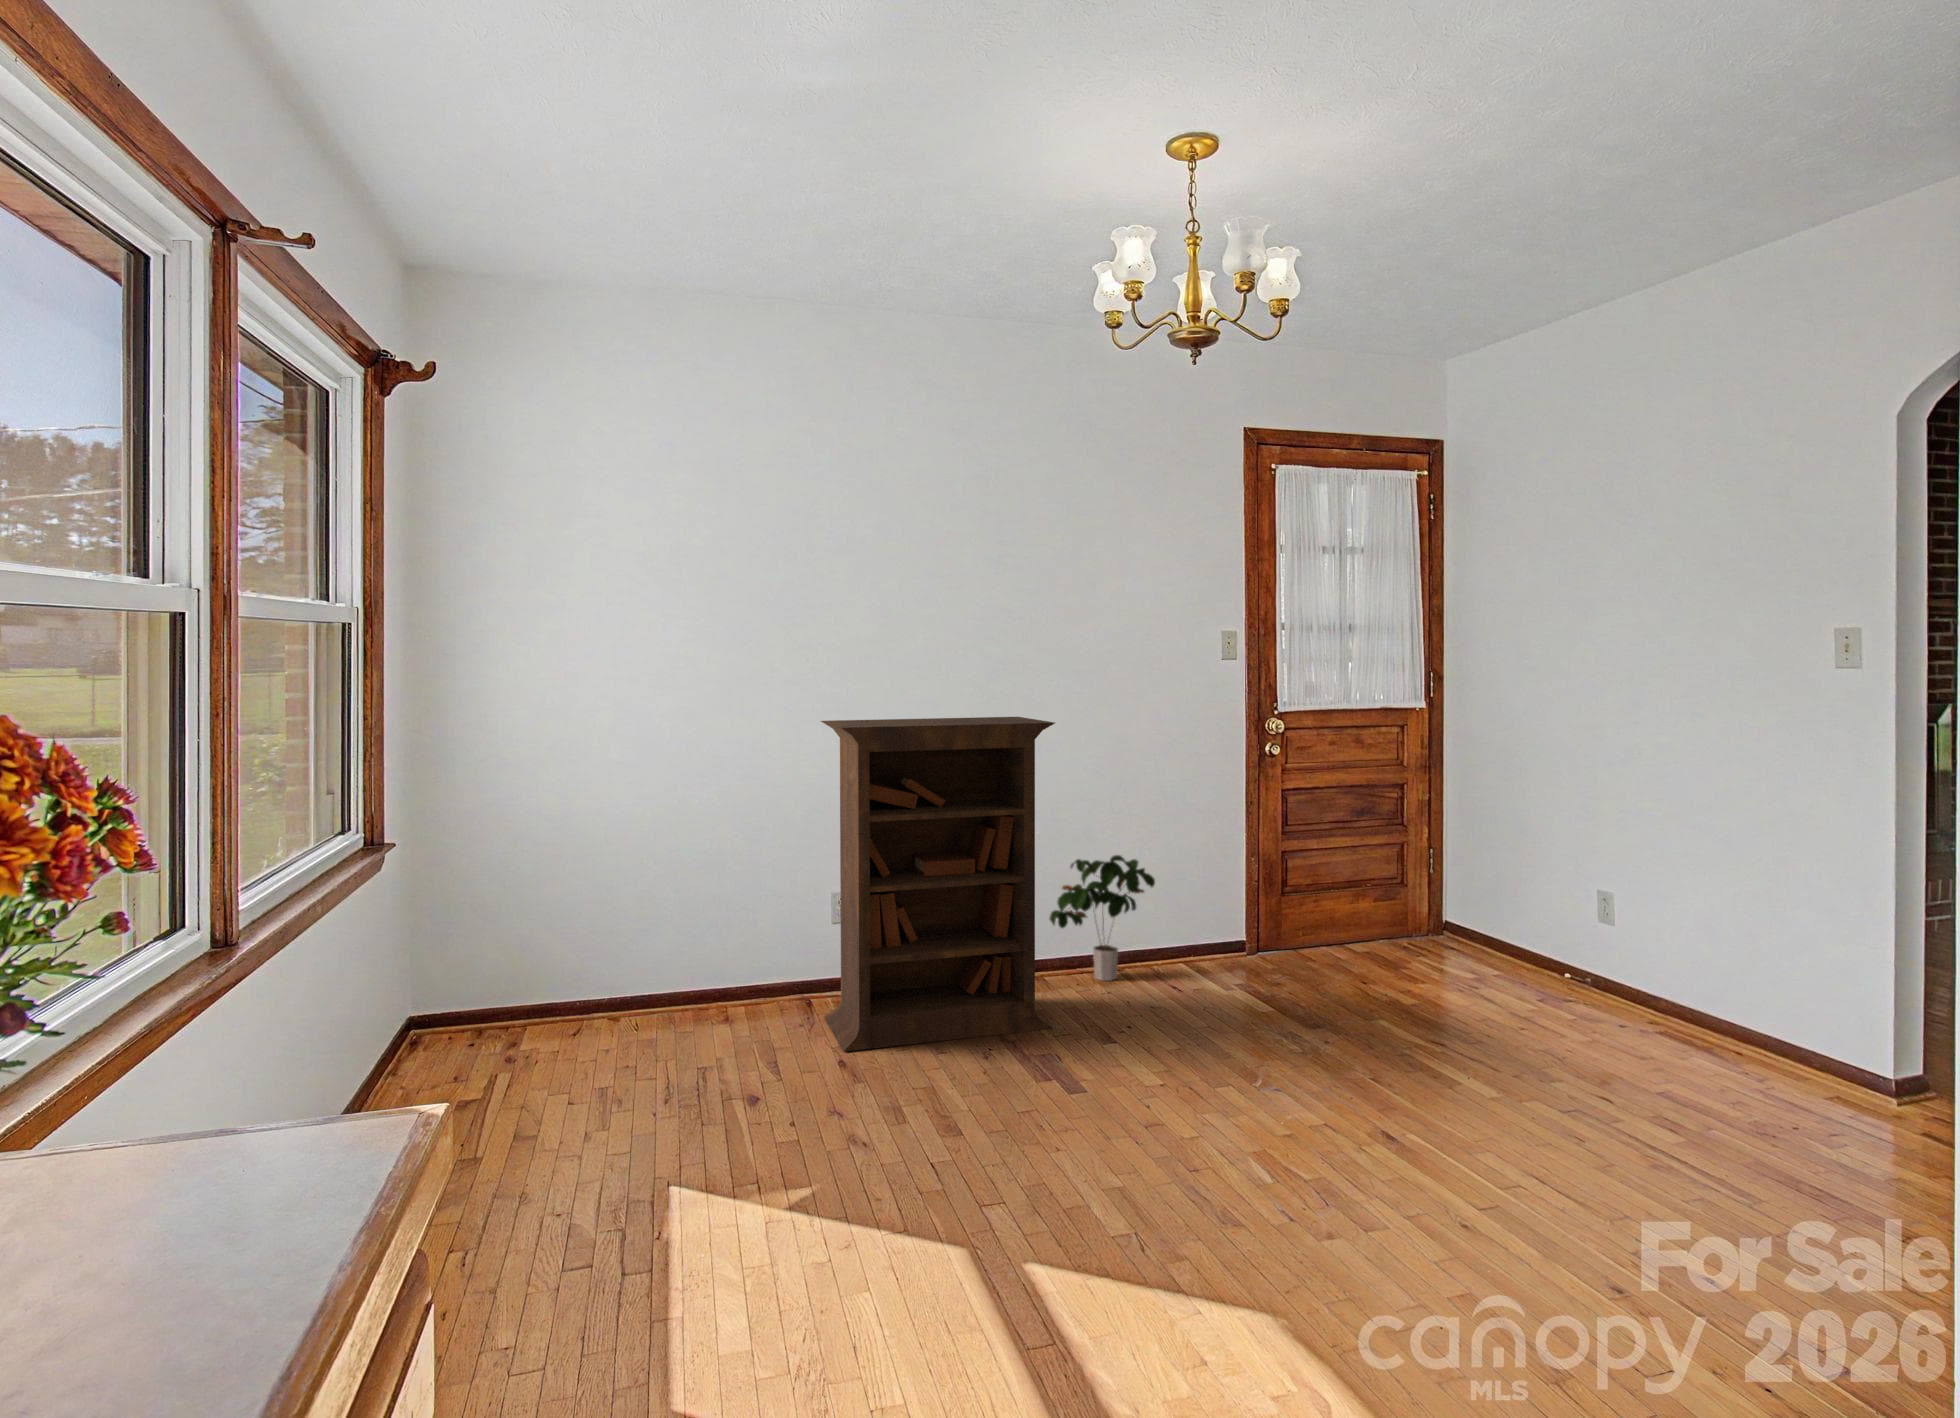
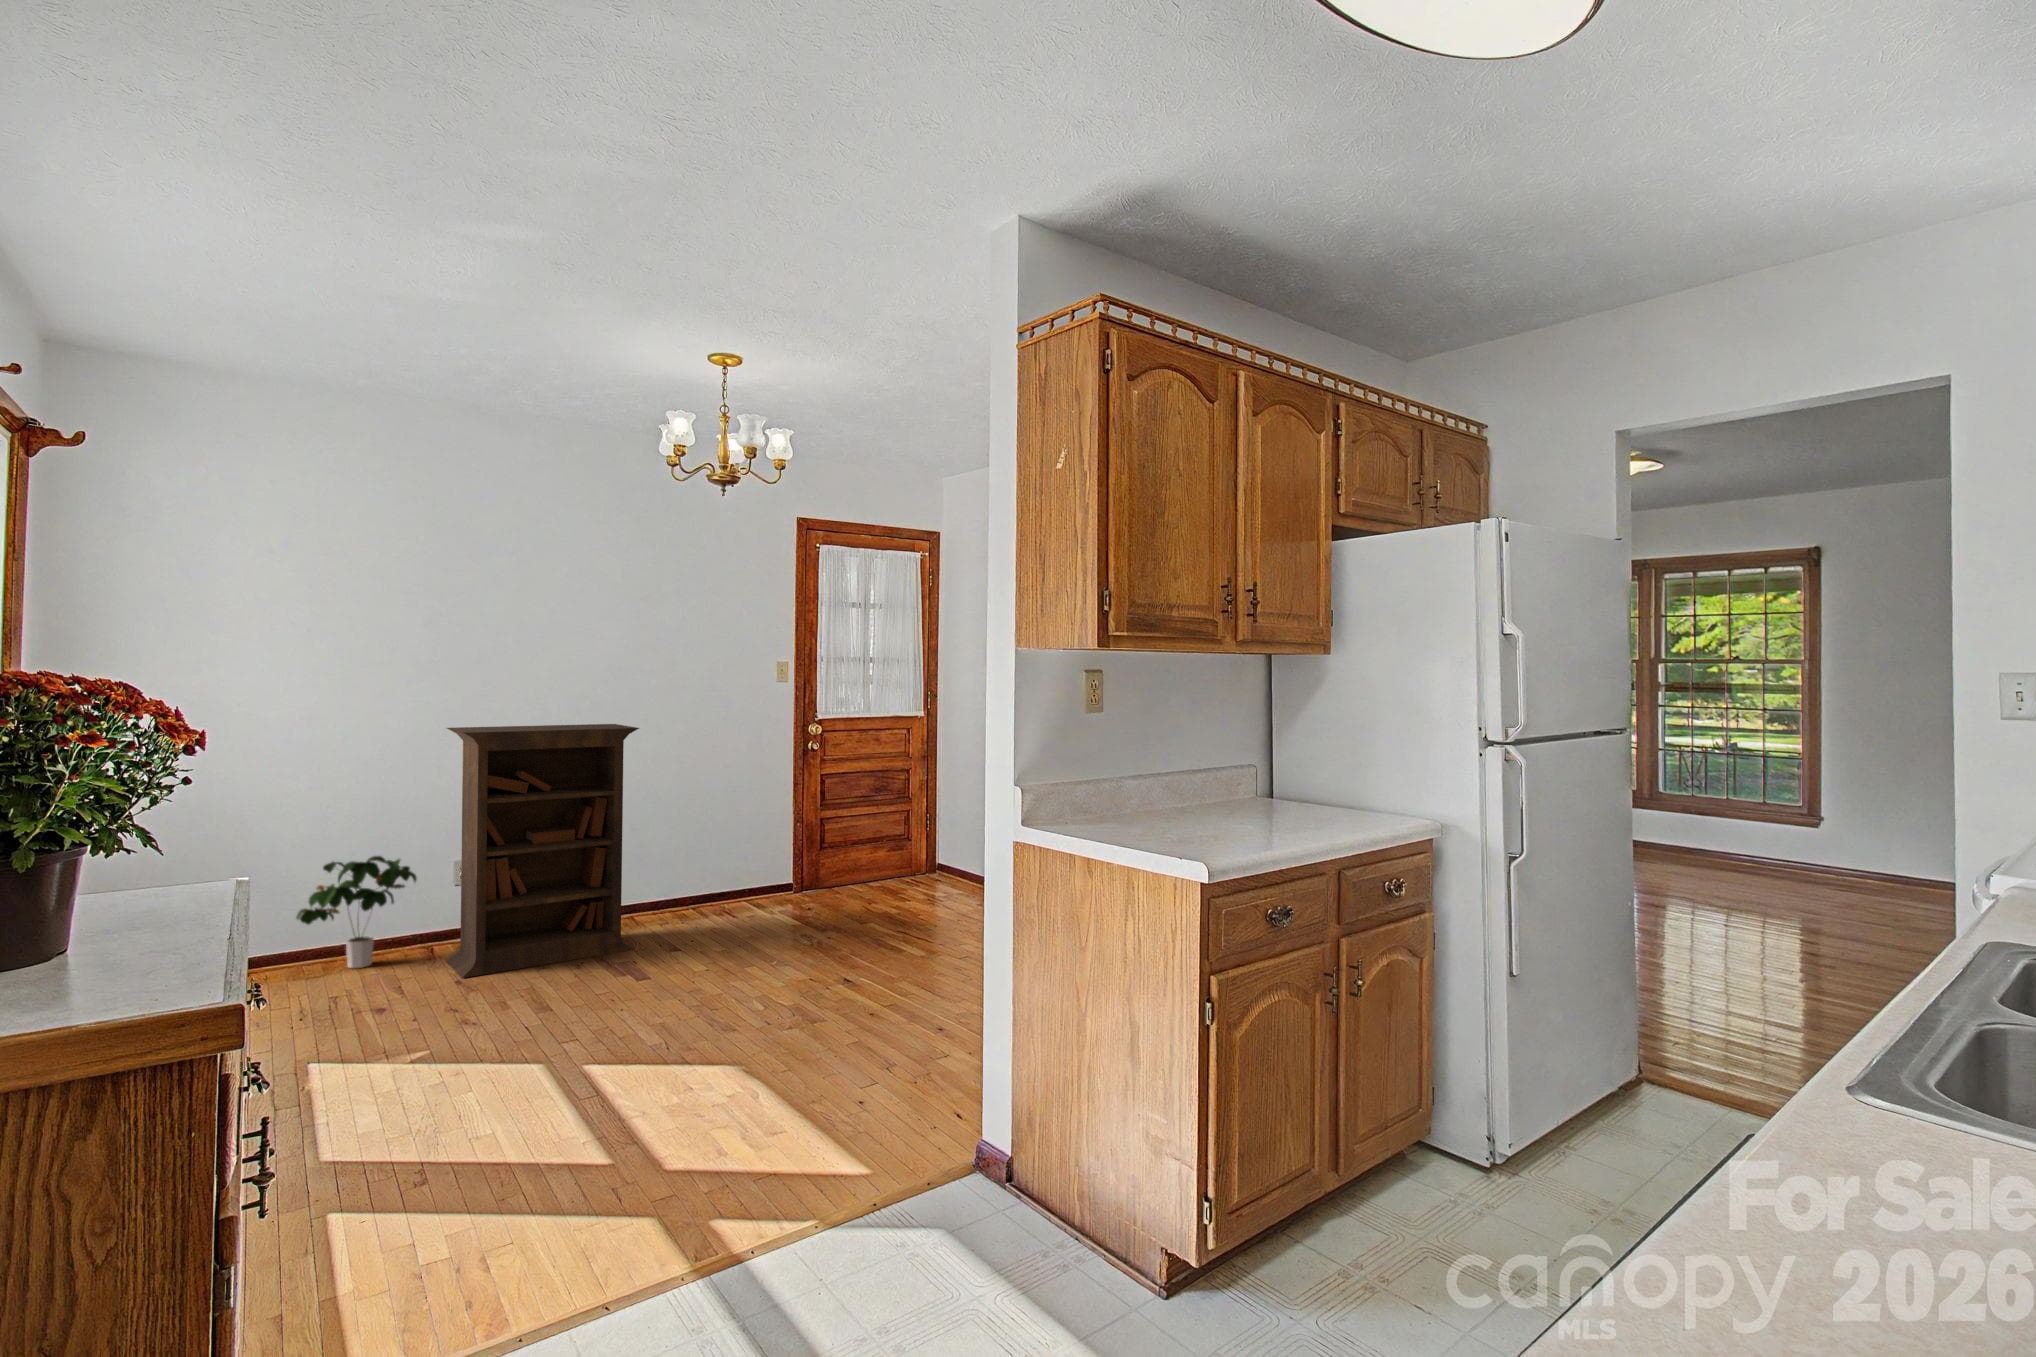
potted plant: present [1050,855,1155,981] -> present [296,856,417,968]

